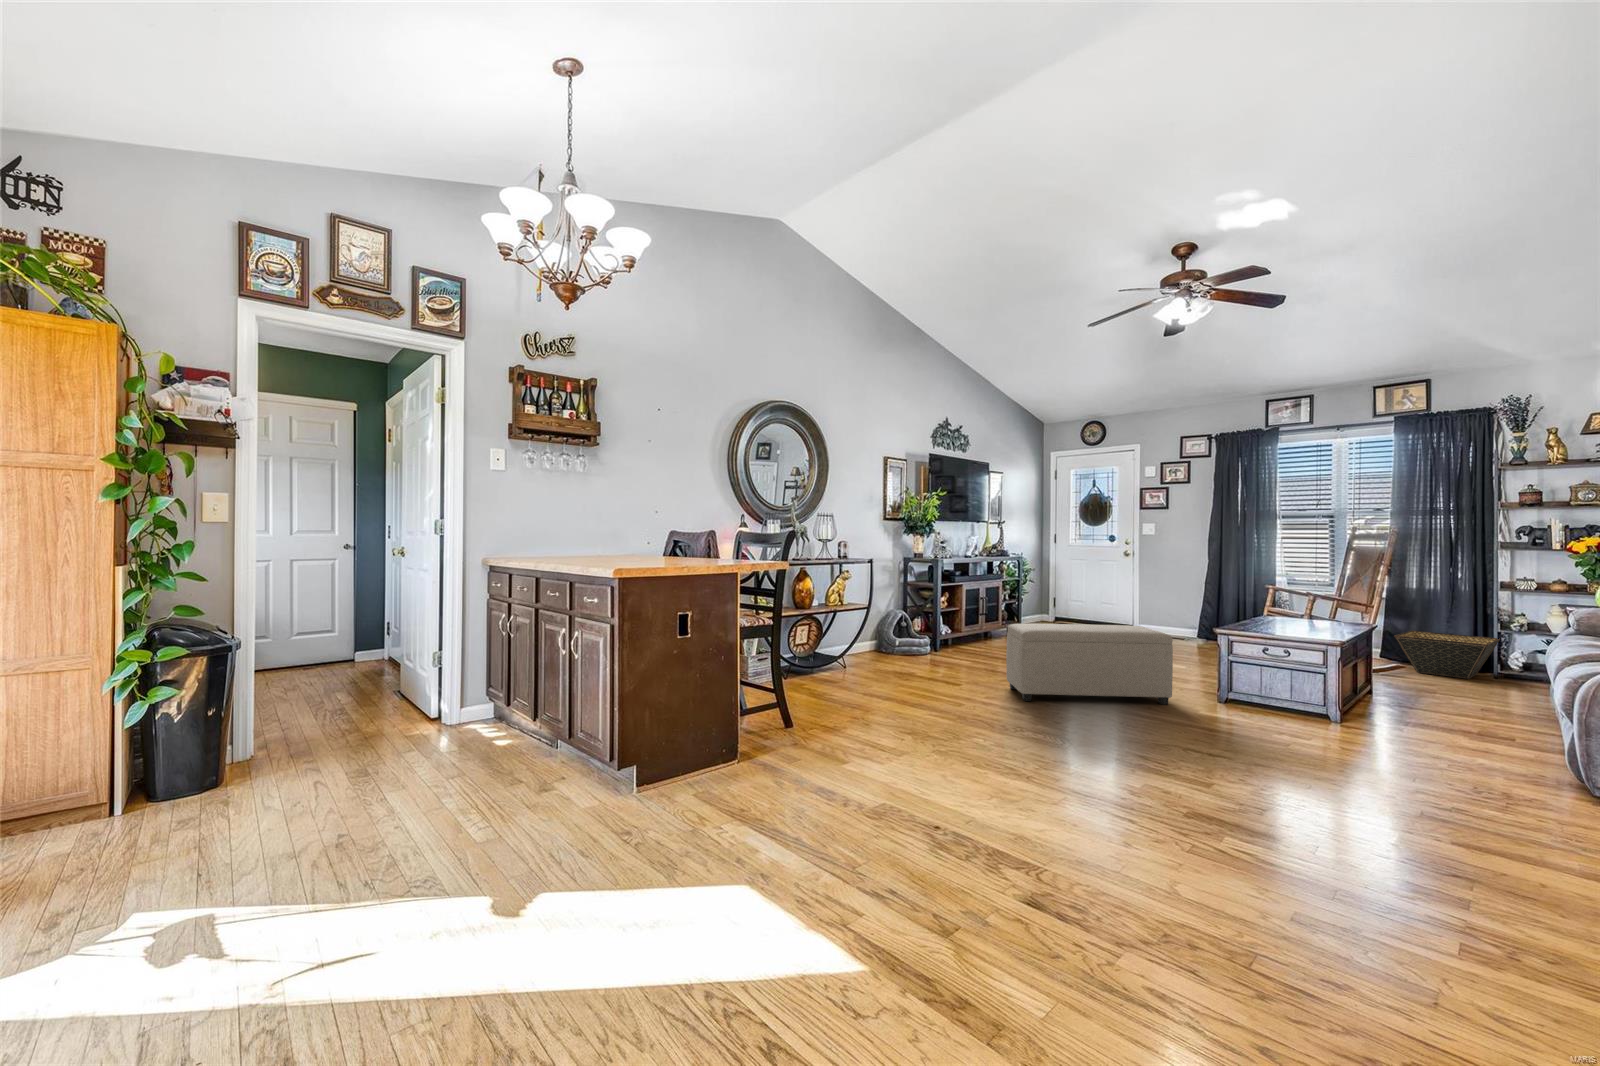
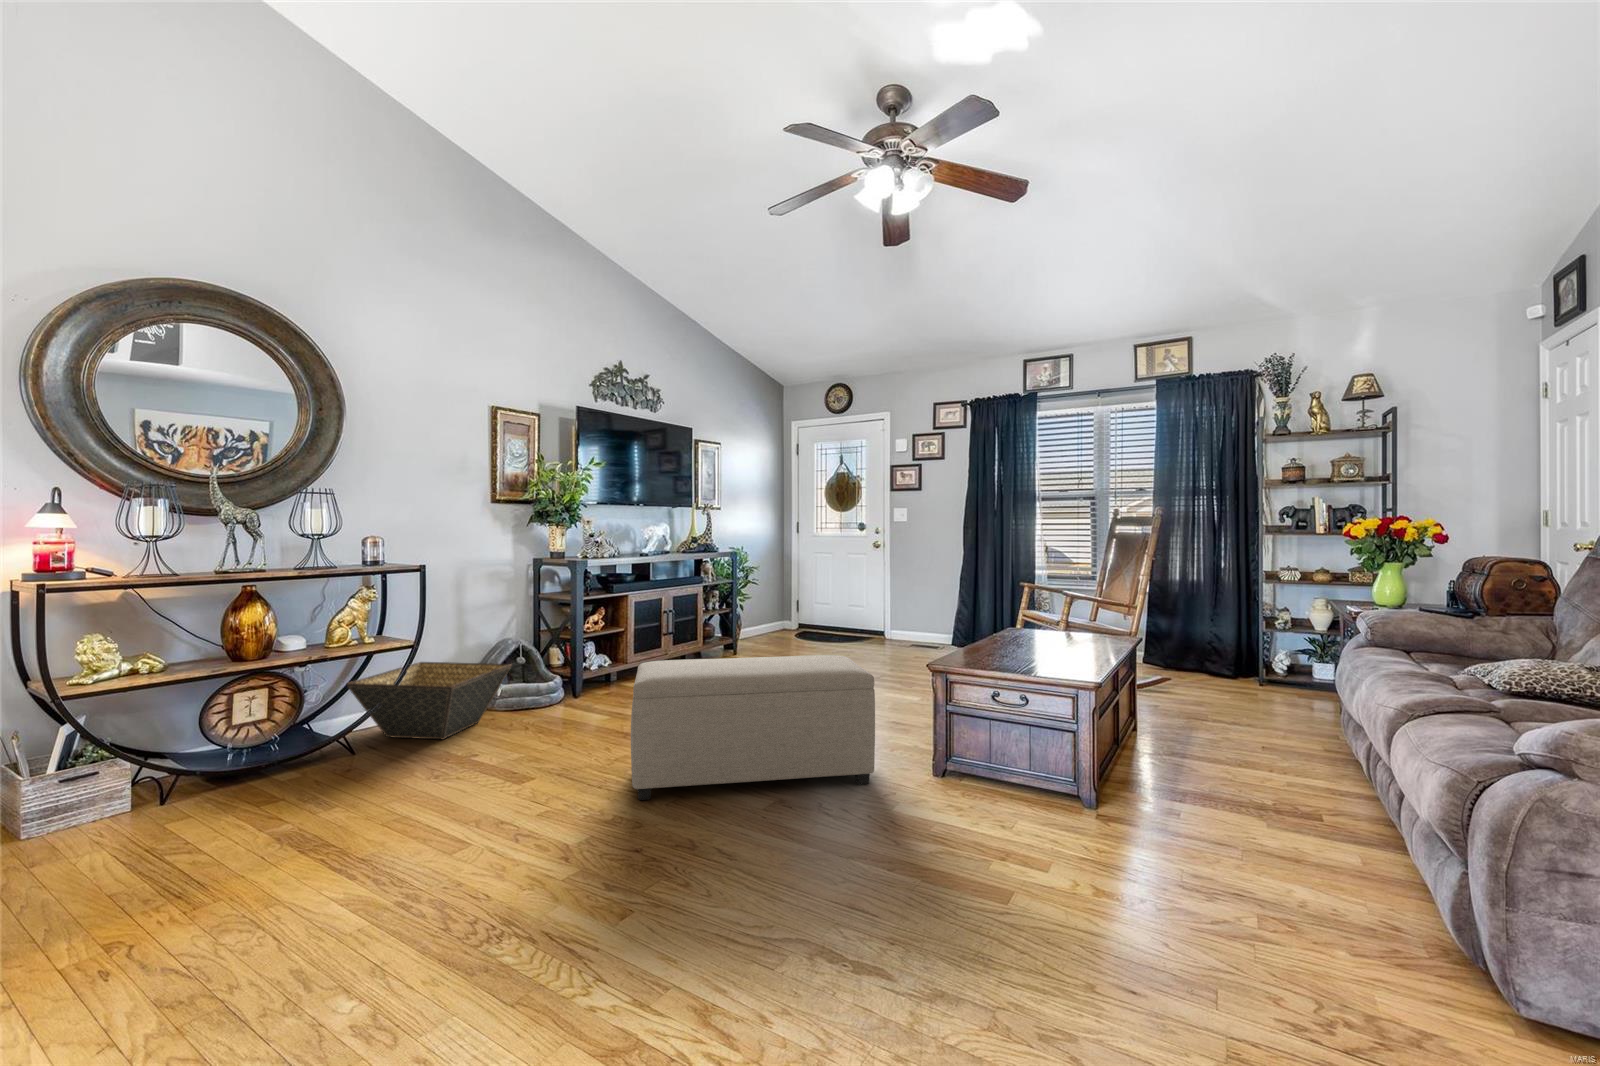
basket: present [1394,631,1500,679] -> present [346,662,511,739]

